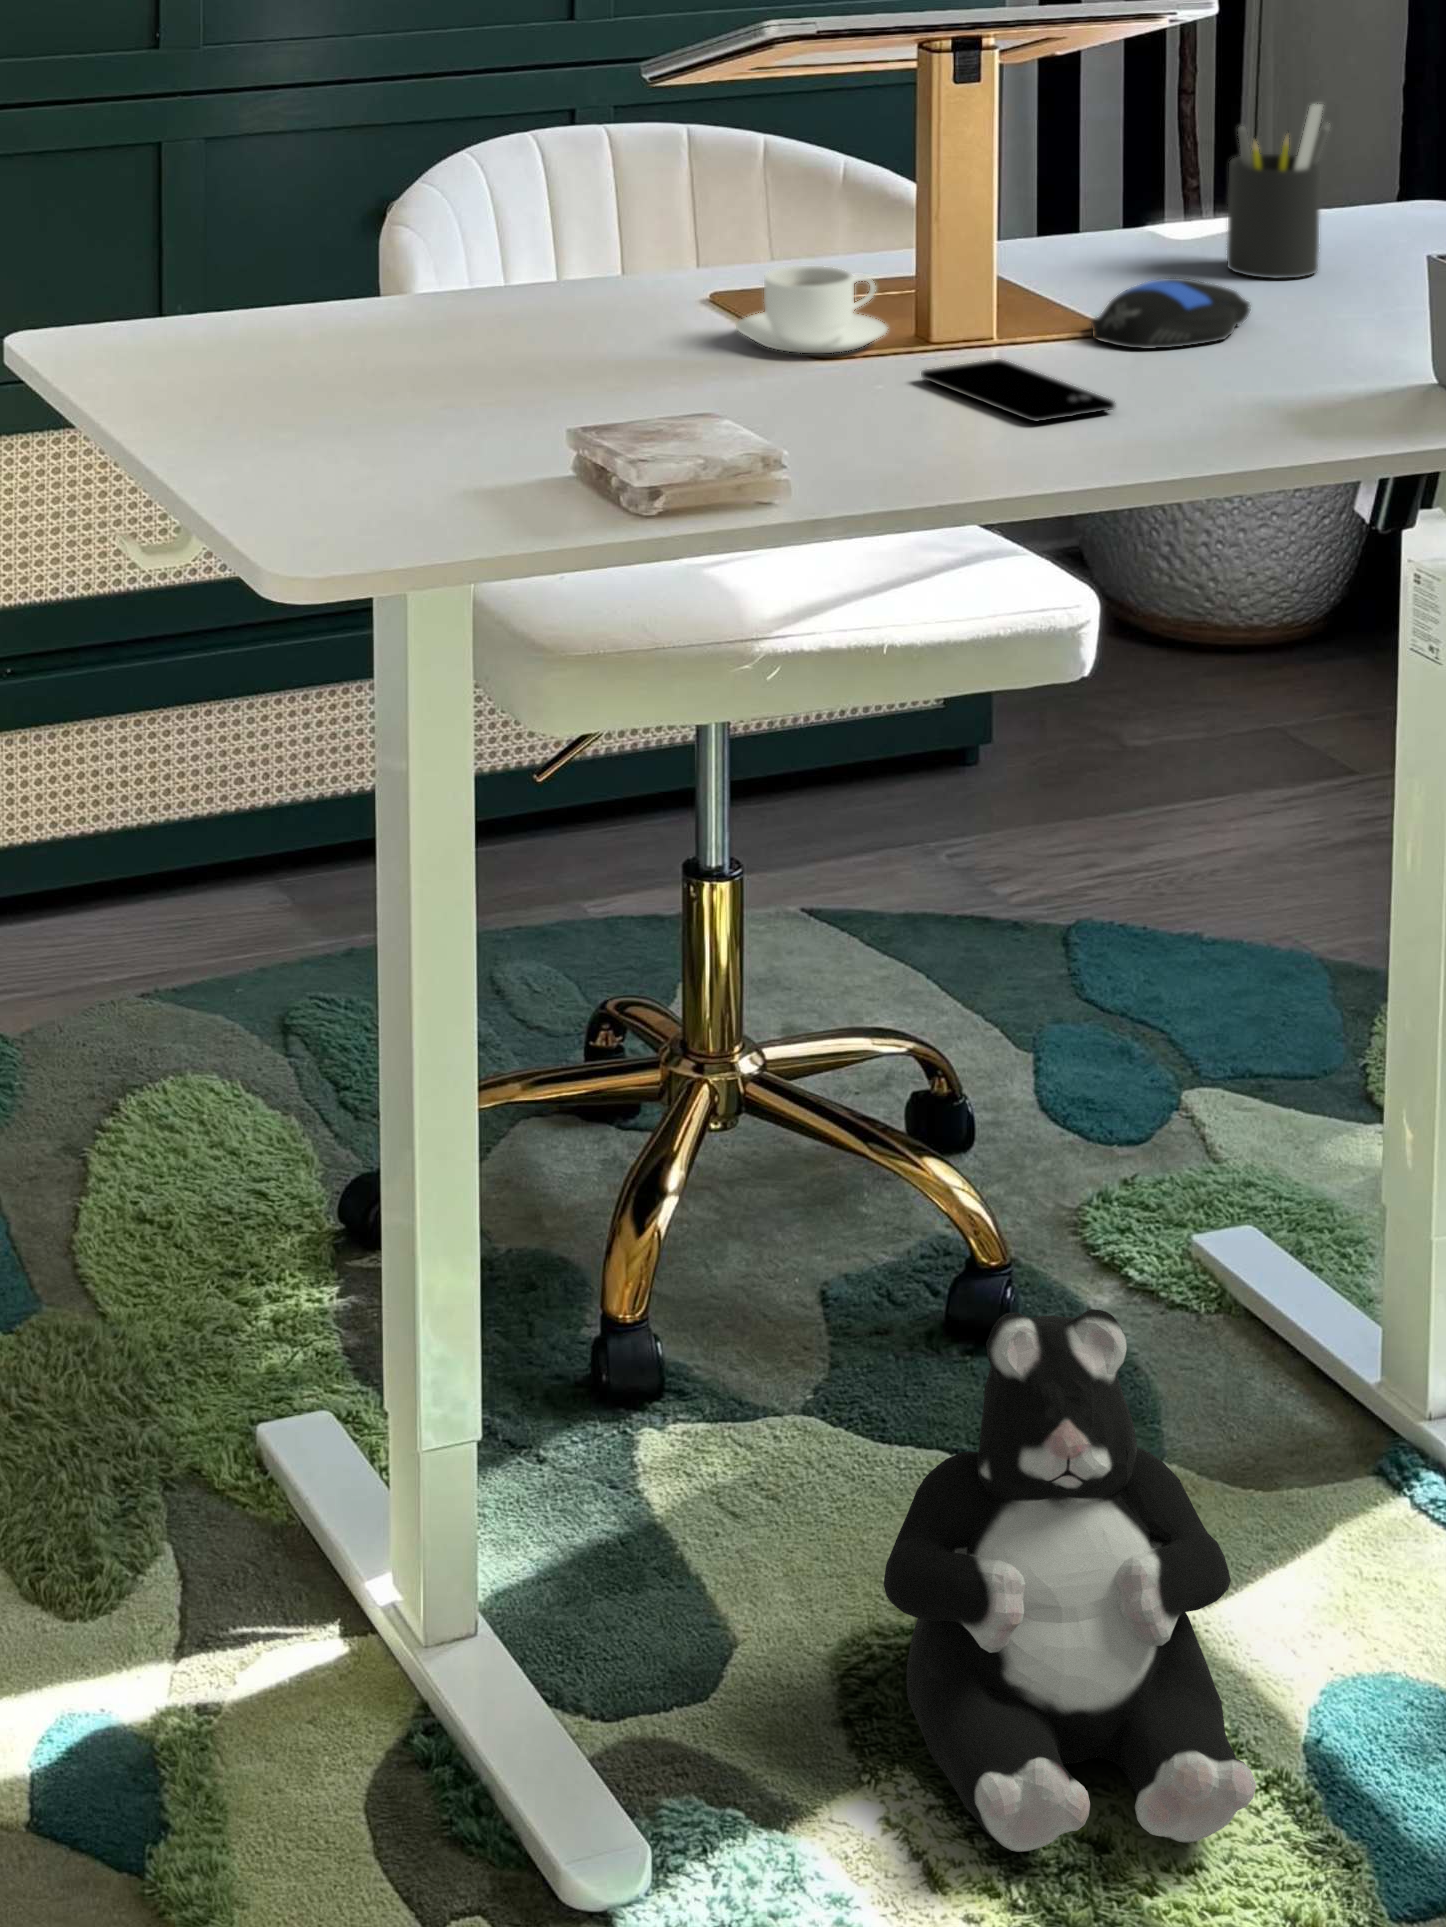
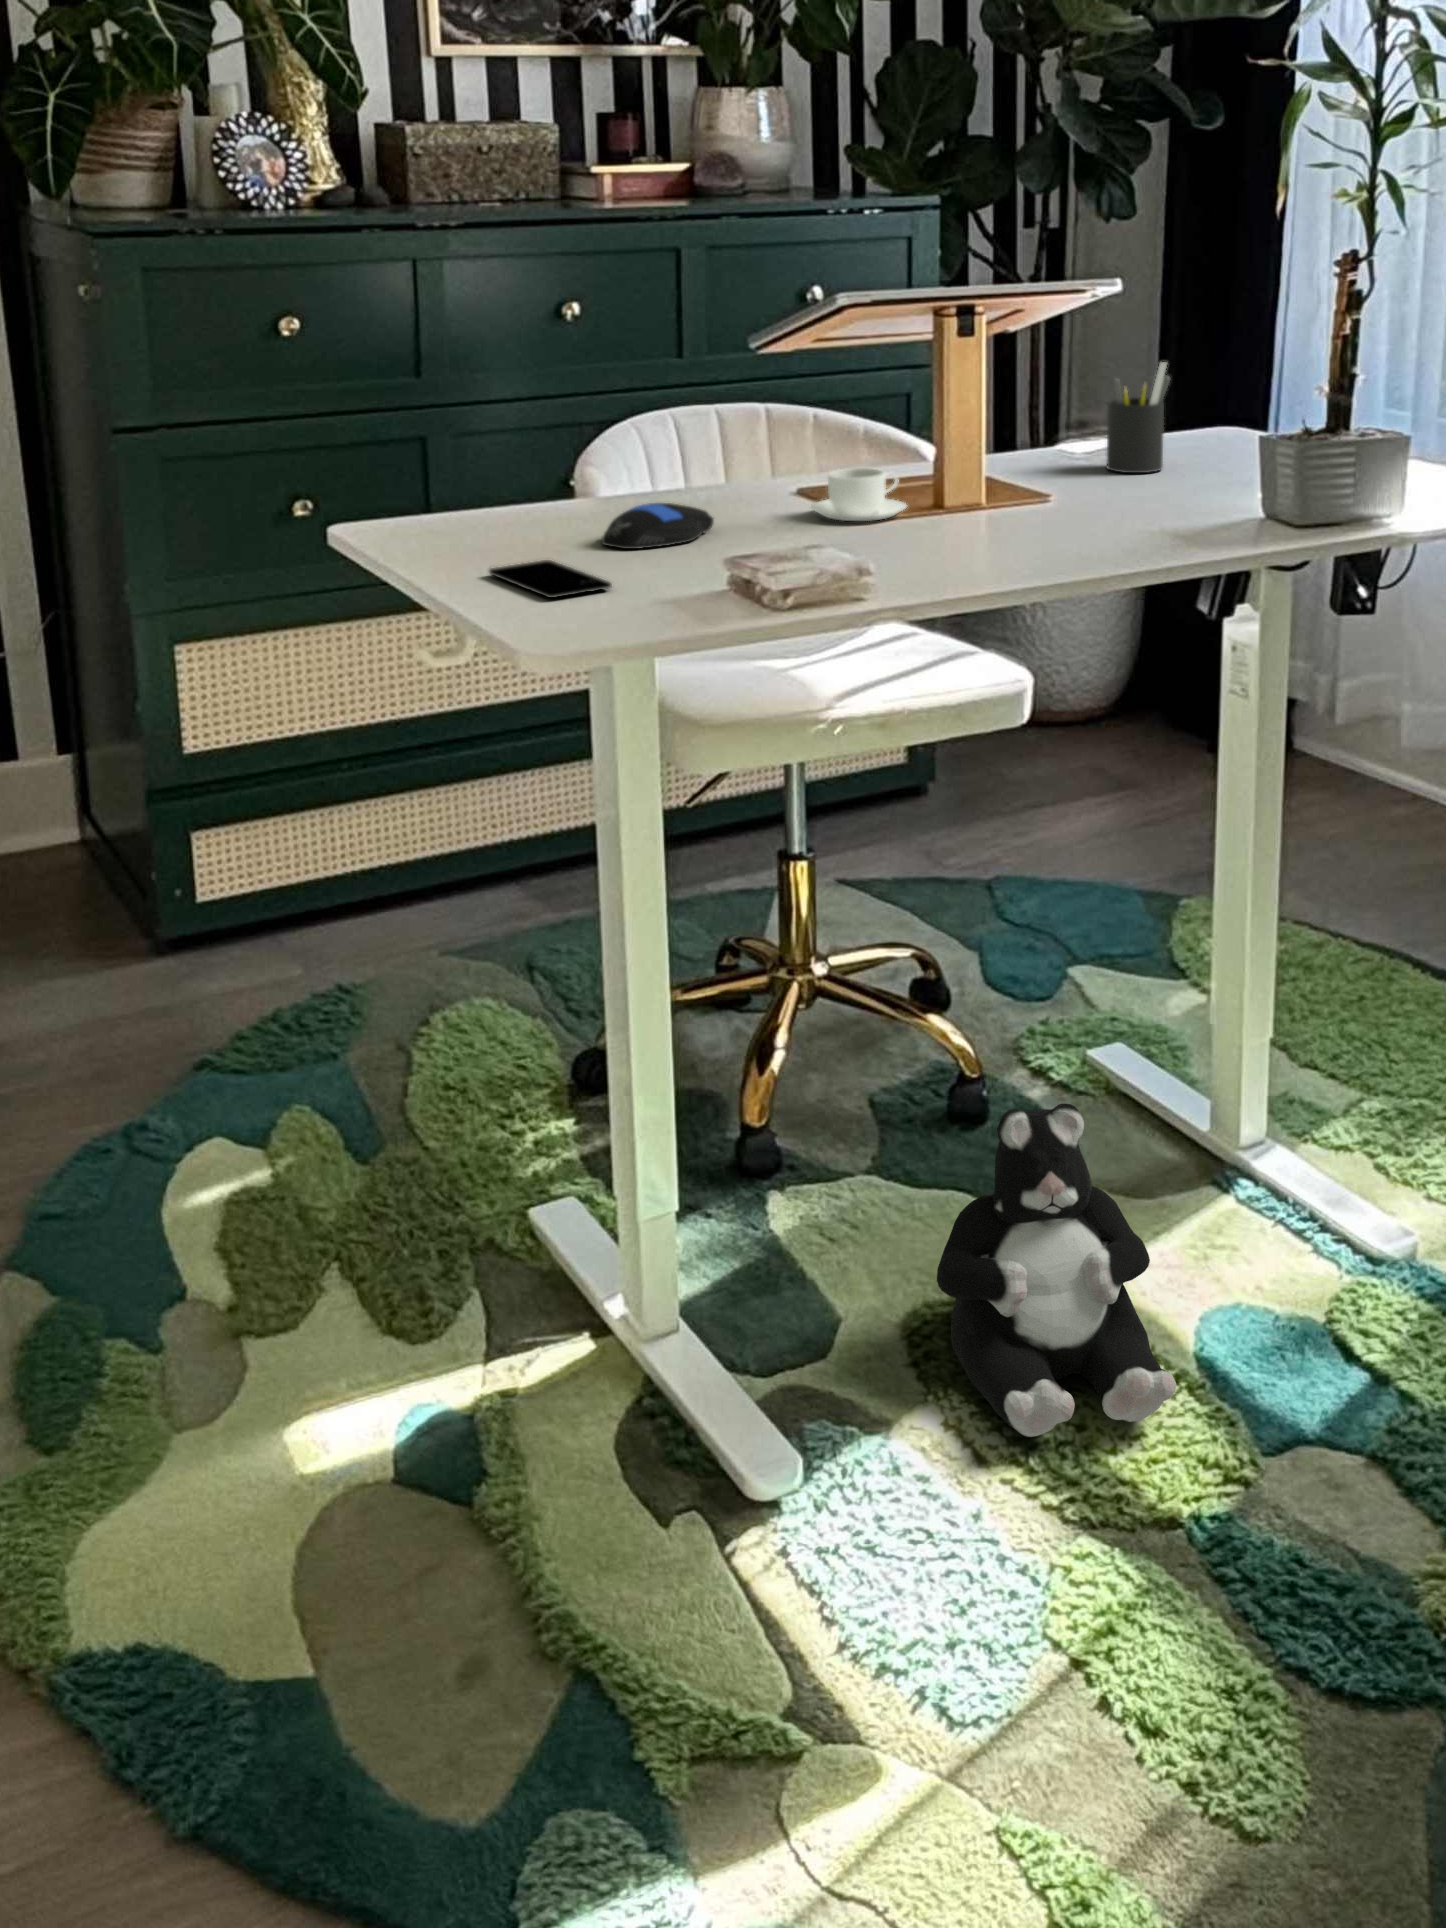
computer mouse: present [1091,278,1250,348] -> present [602,503,714,549]
smartphone: present [921,359,1115,421] -> present [489,560,611,598]

